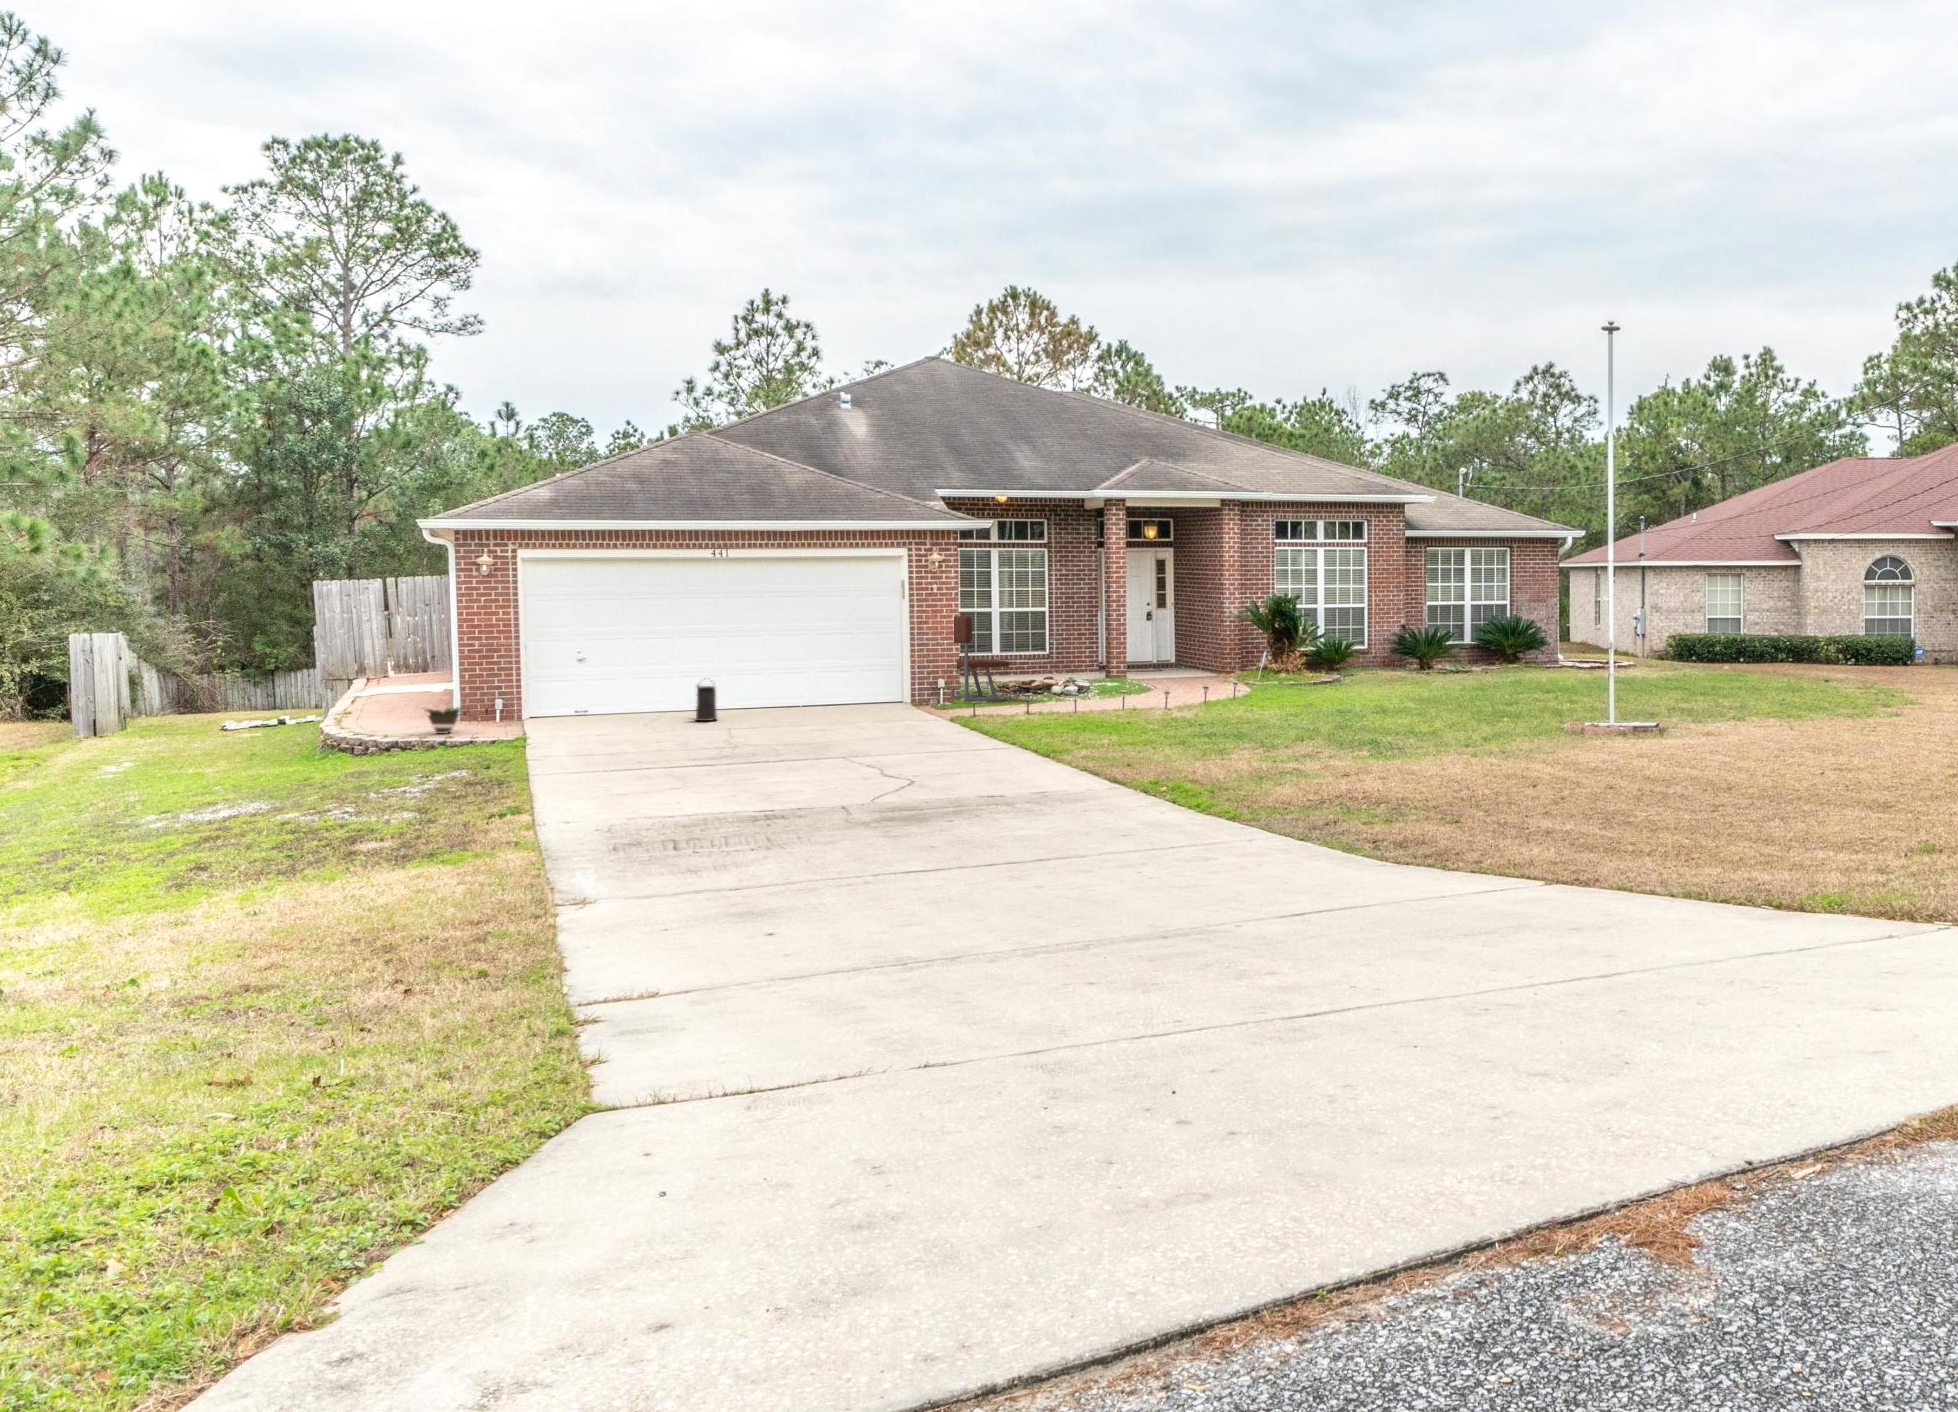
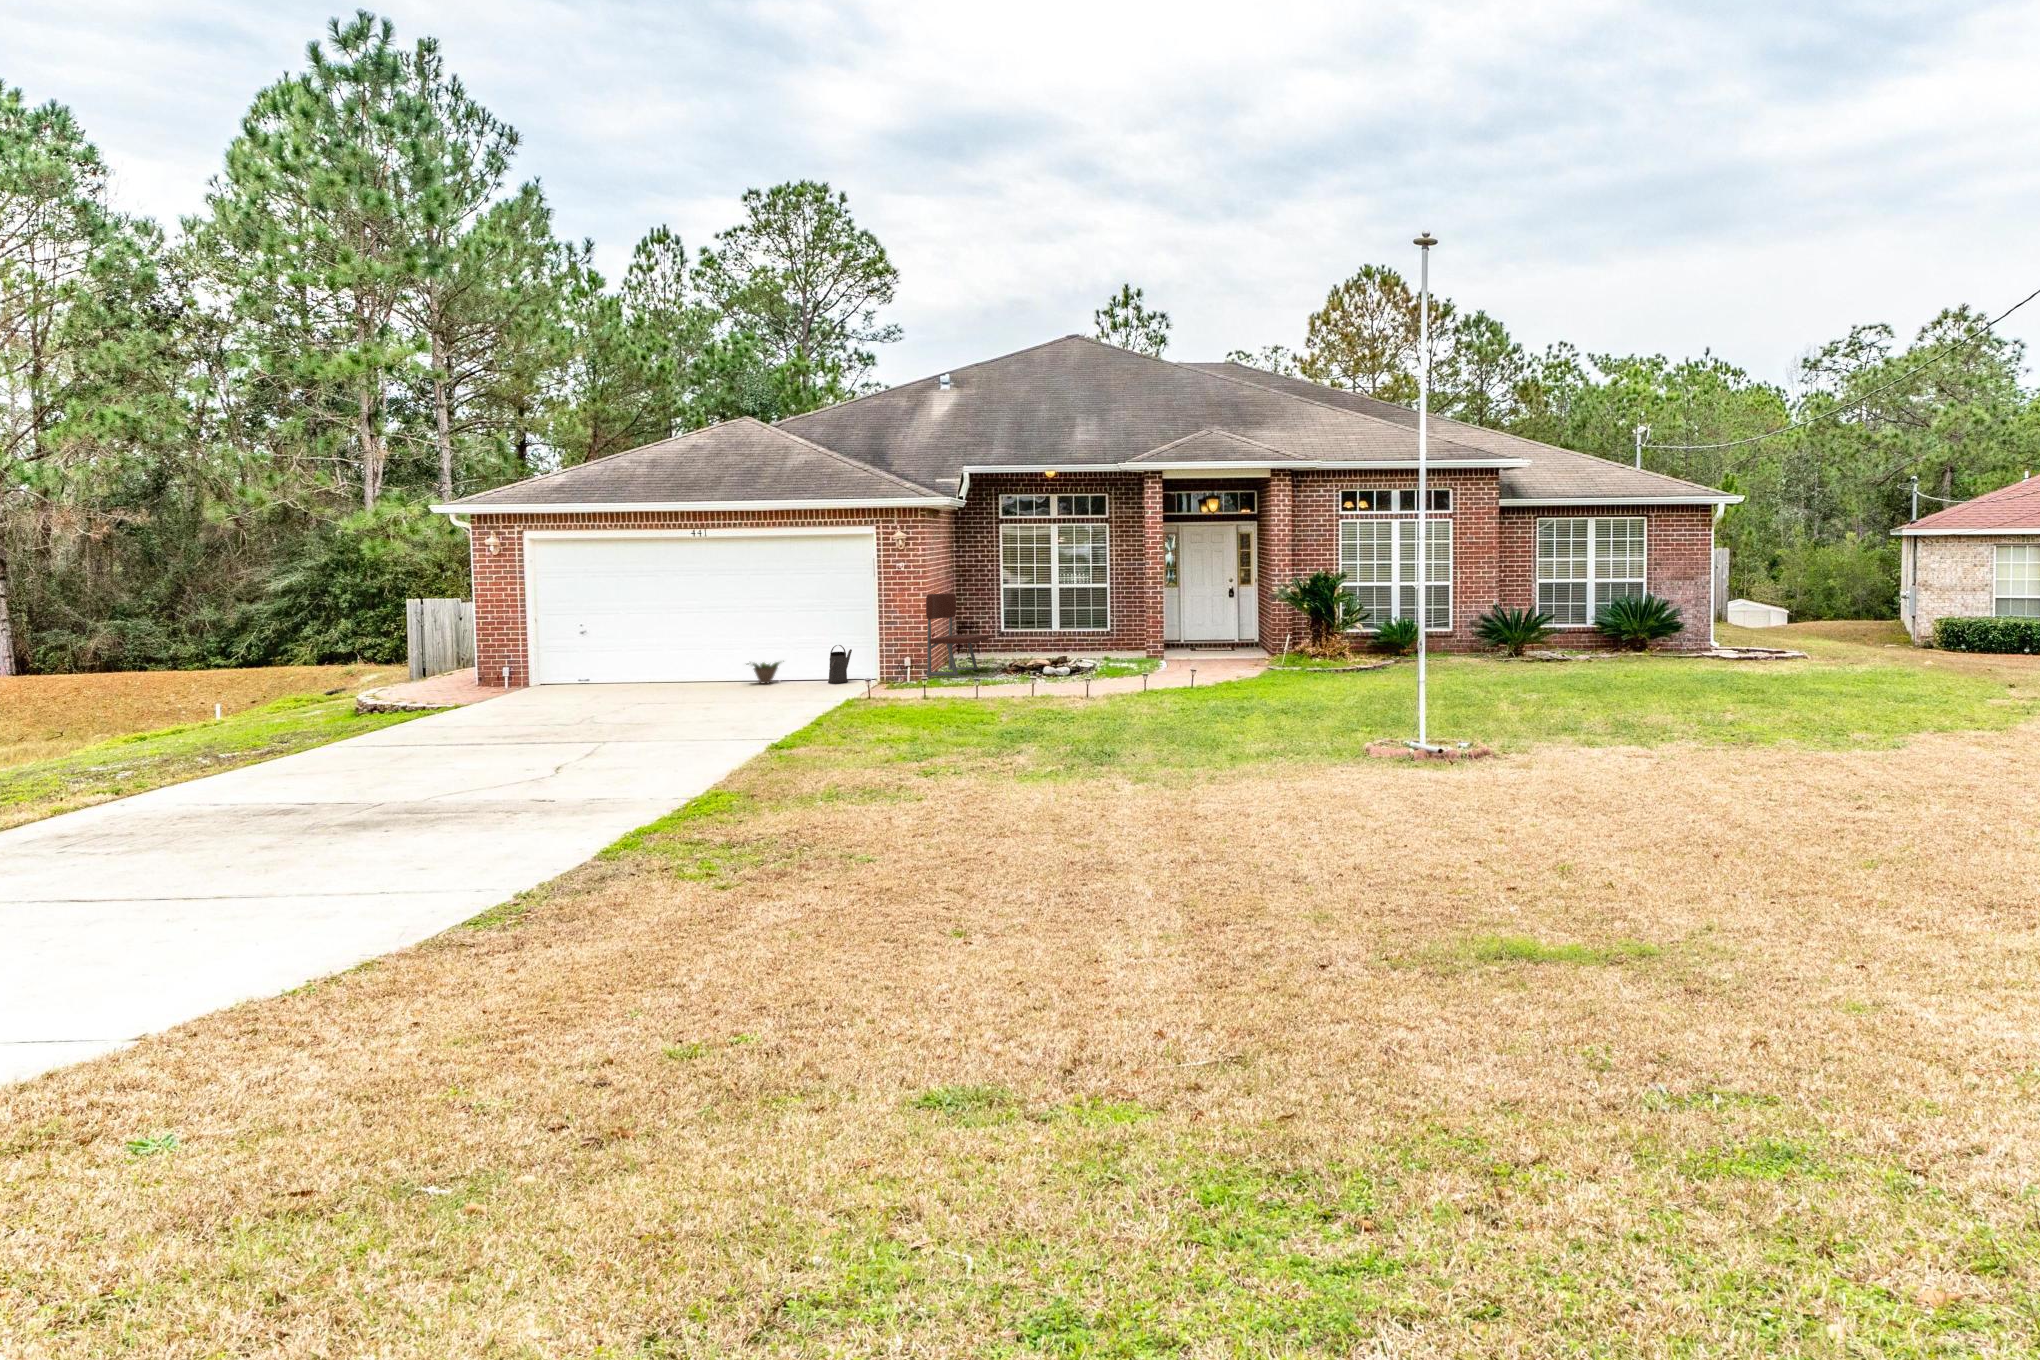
watering can: present [696,684,717,721] -> present [828,645,852,683]
decorative plant: present [427,708,462,734] -> present [748,662,780,684]

